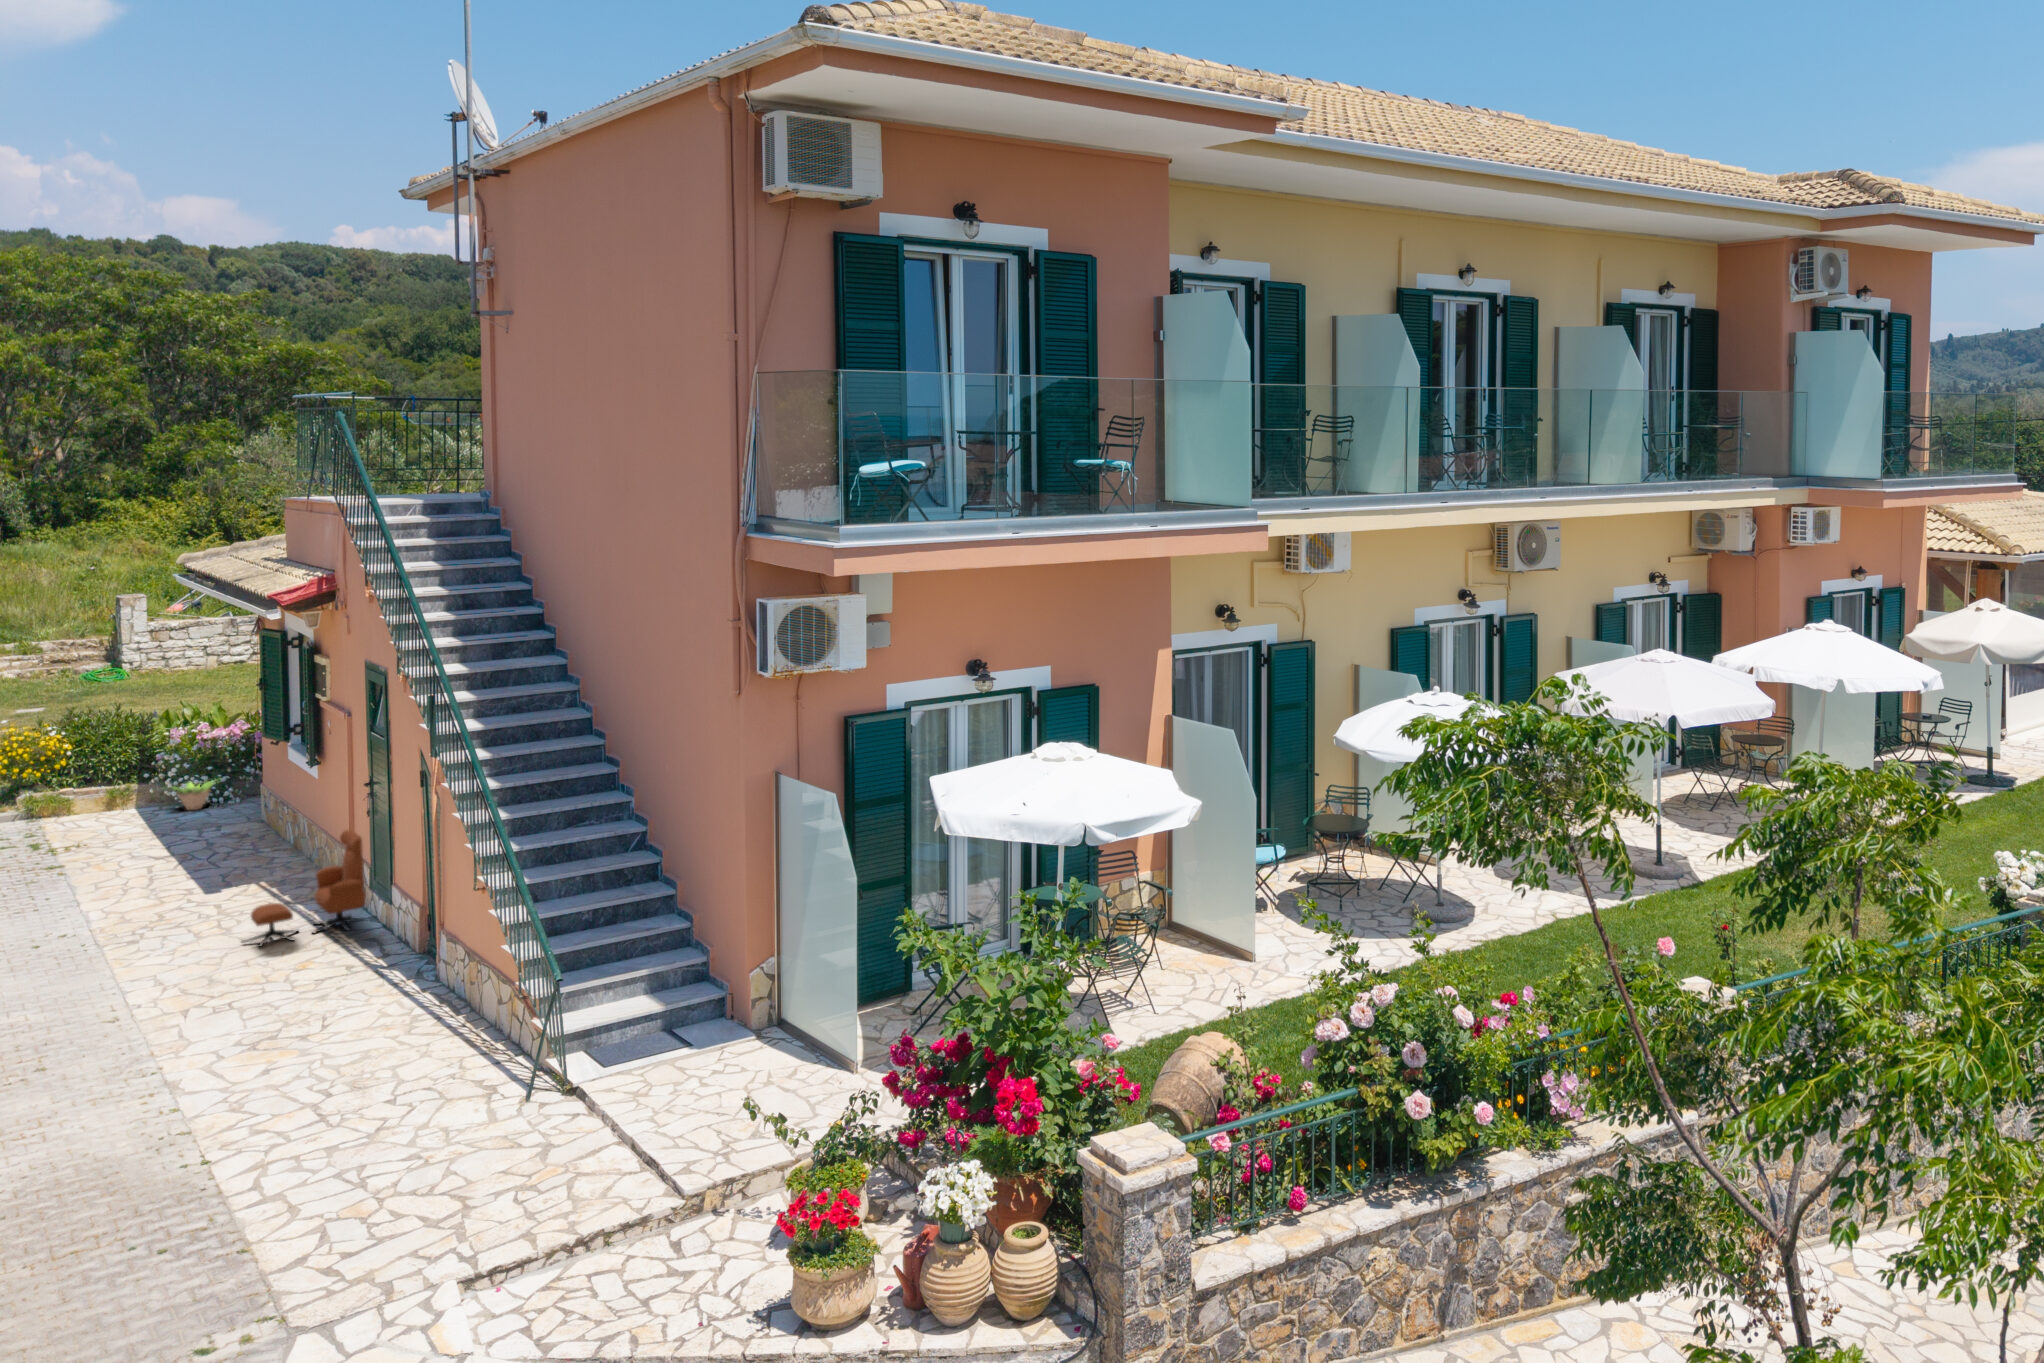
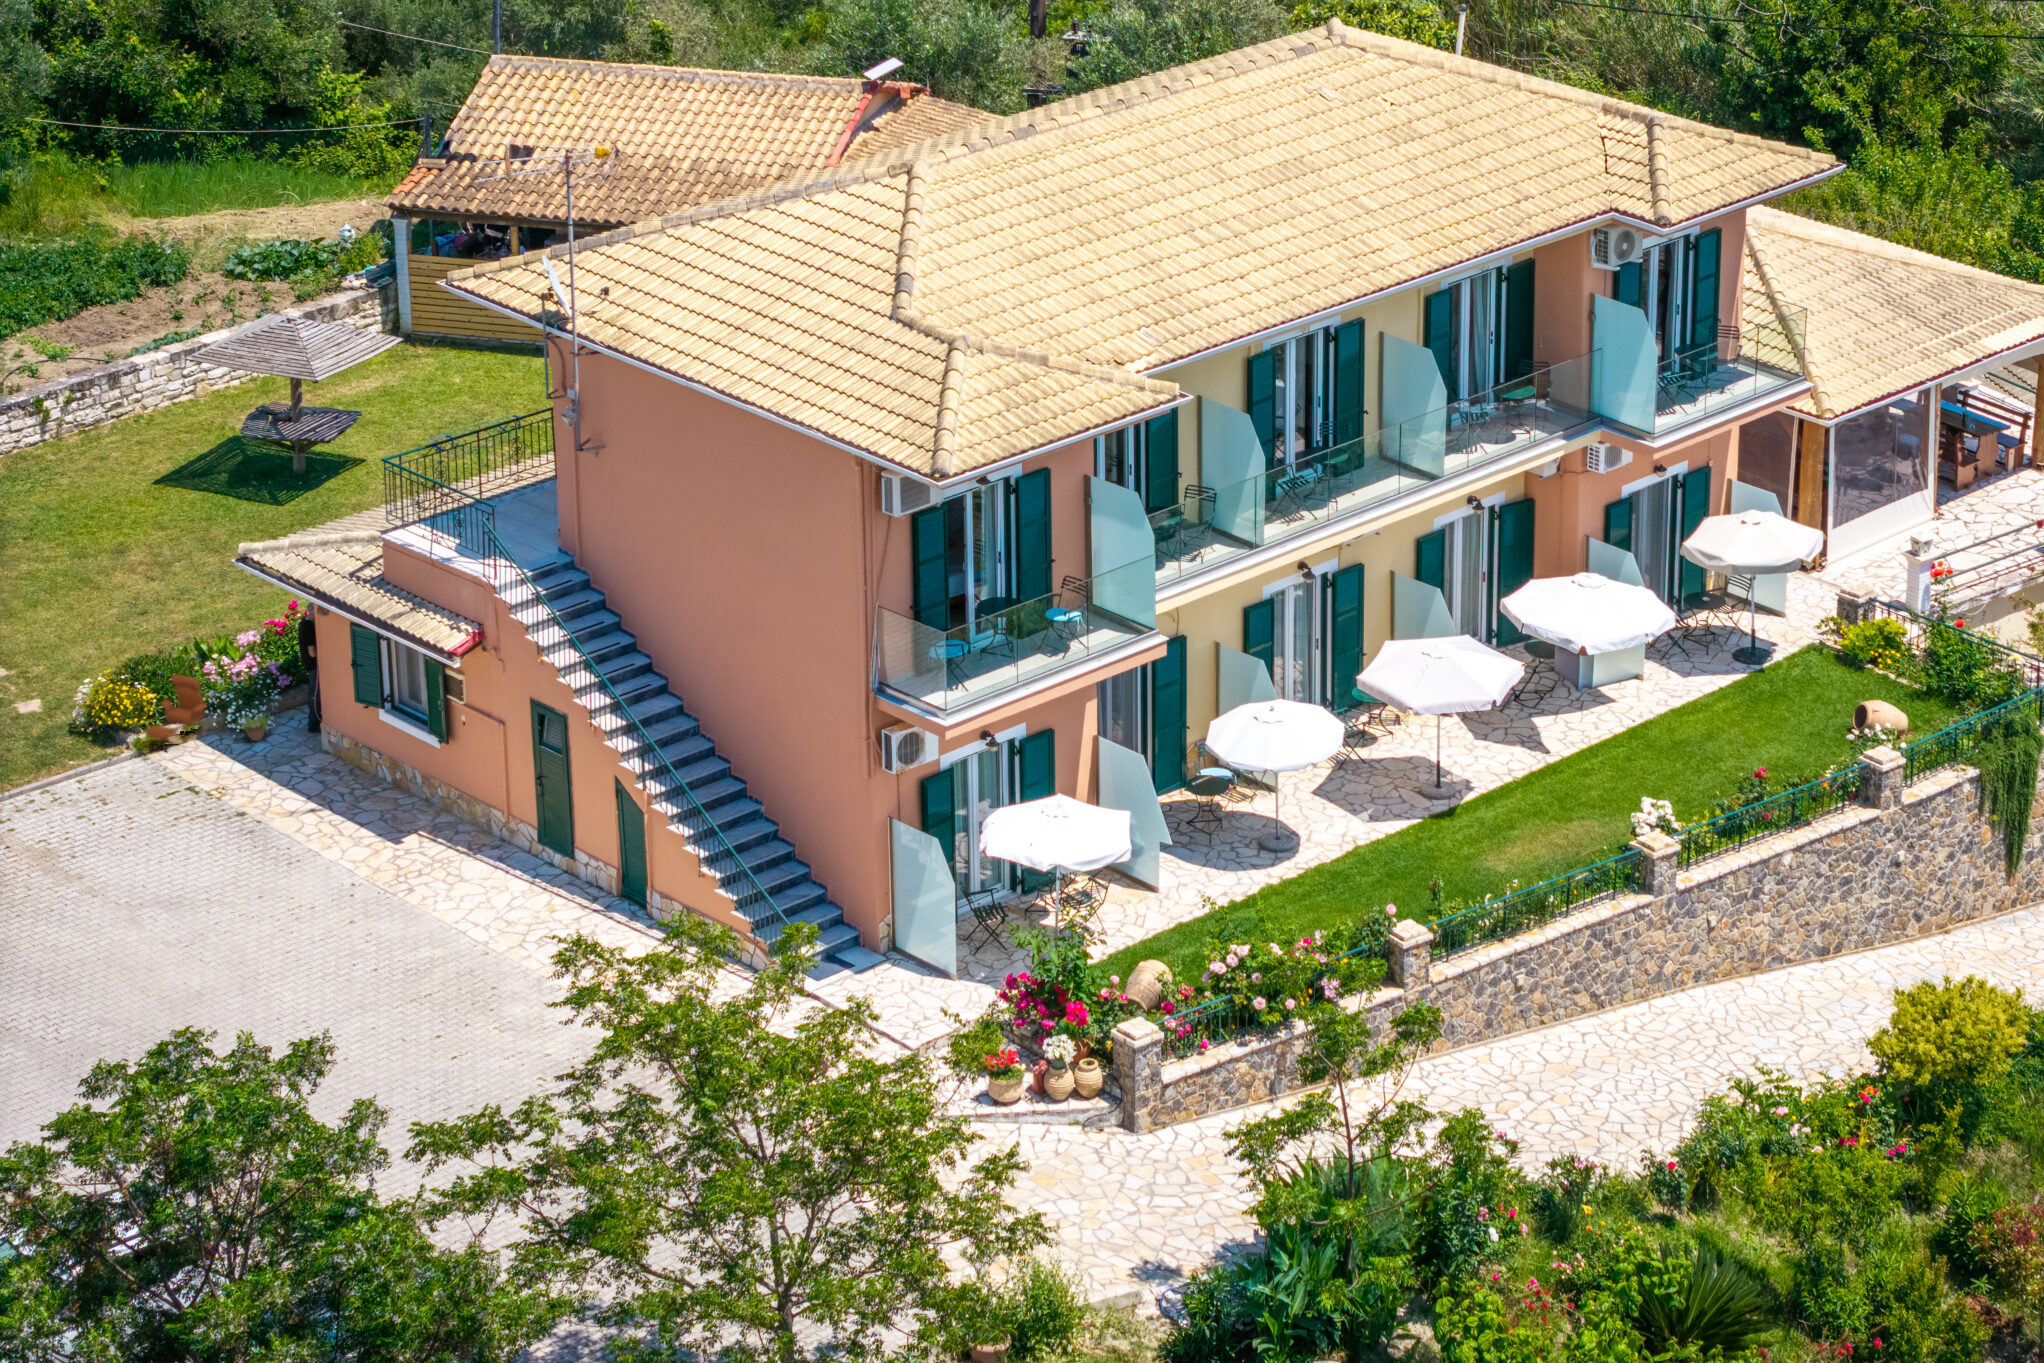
lounge chair: present [243,830,366,947] -> present [146,675,206,750]

